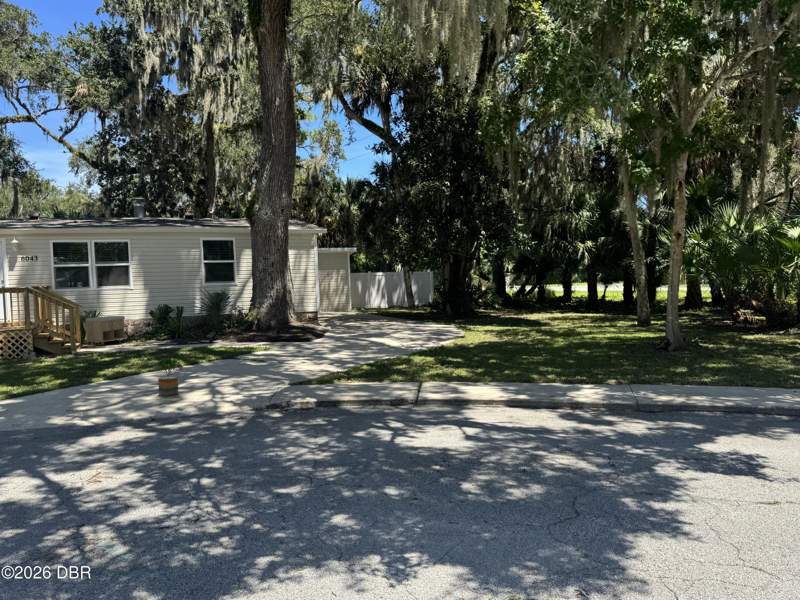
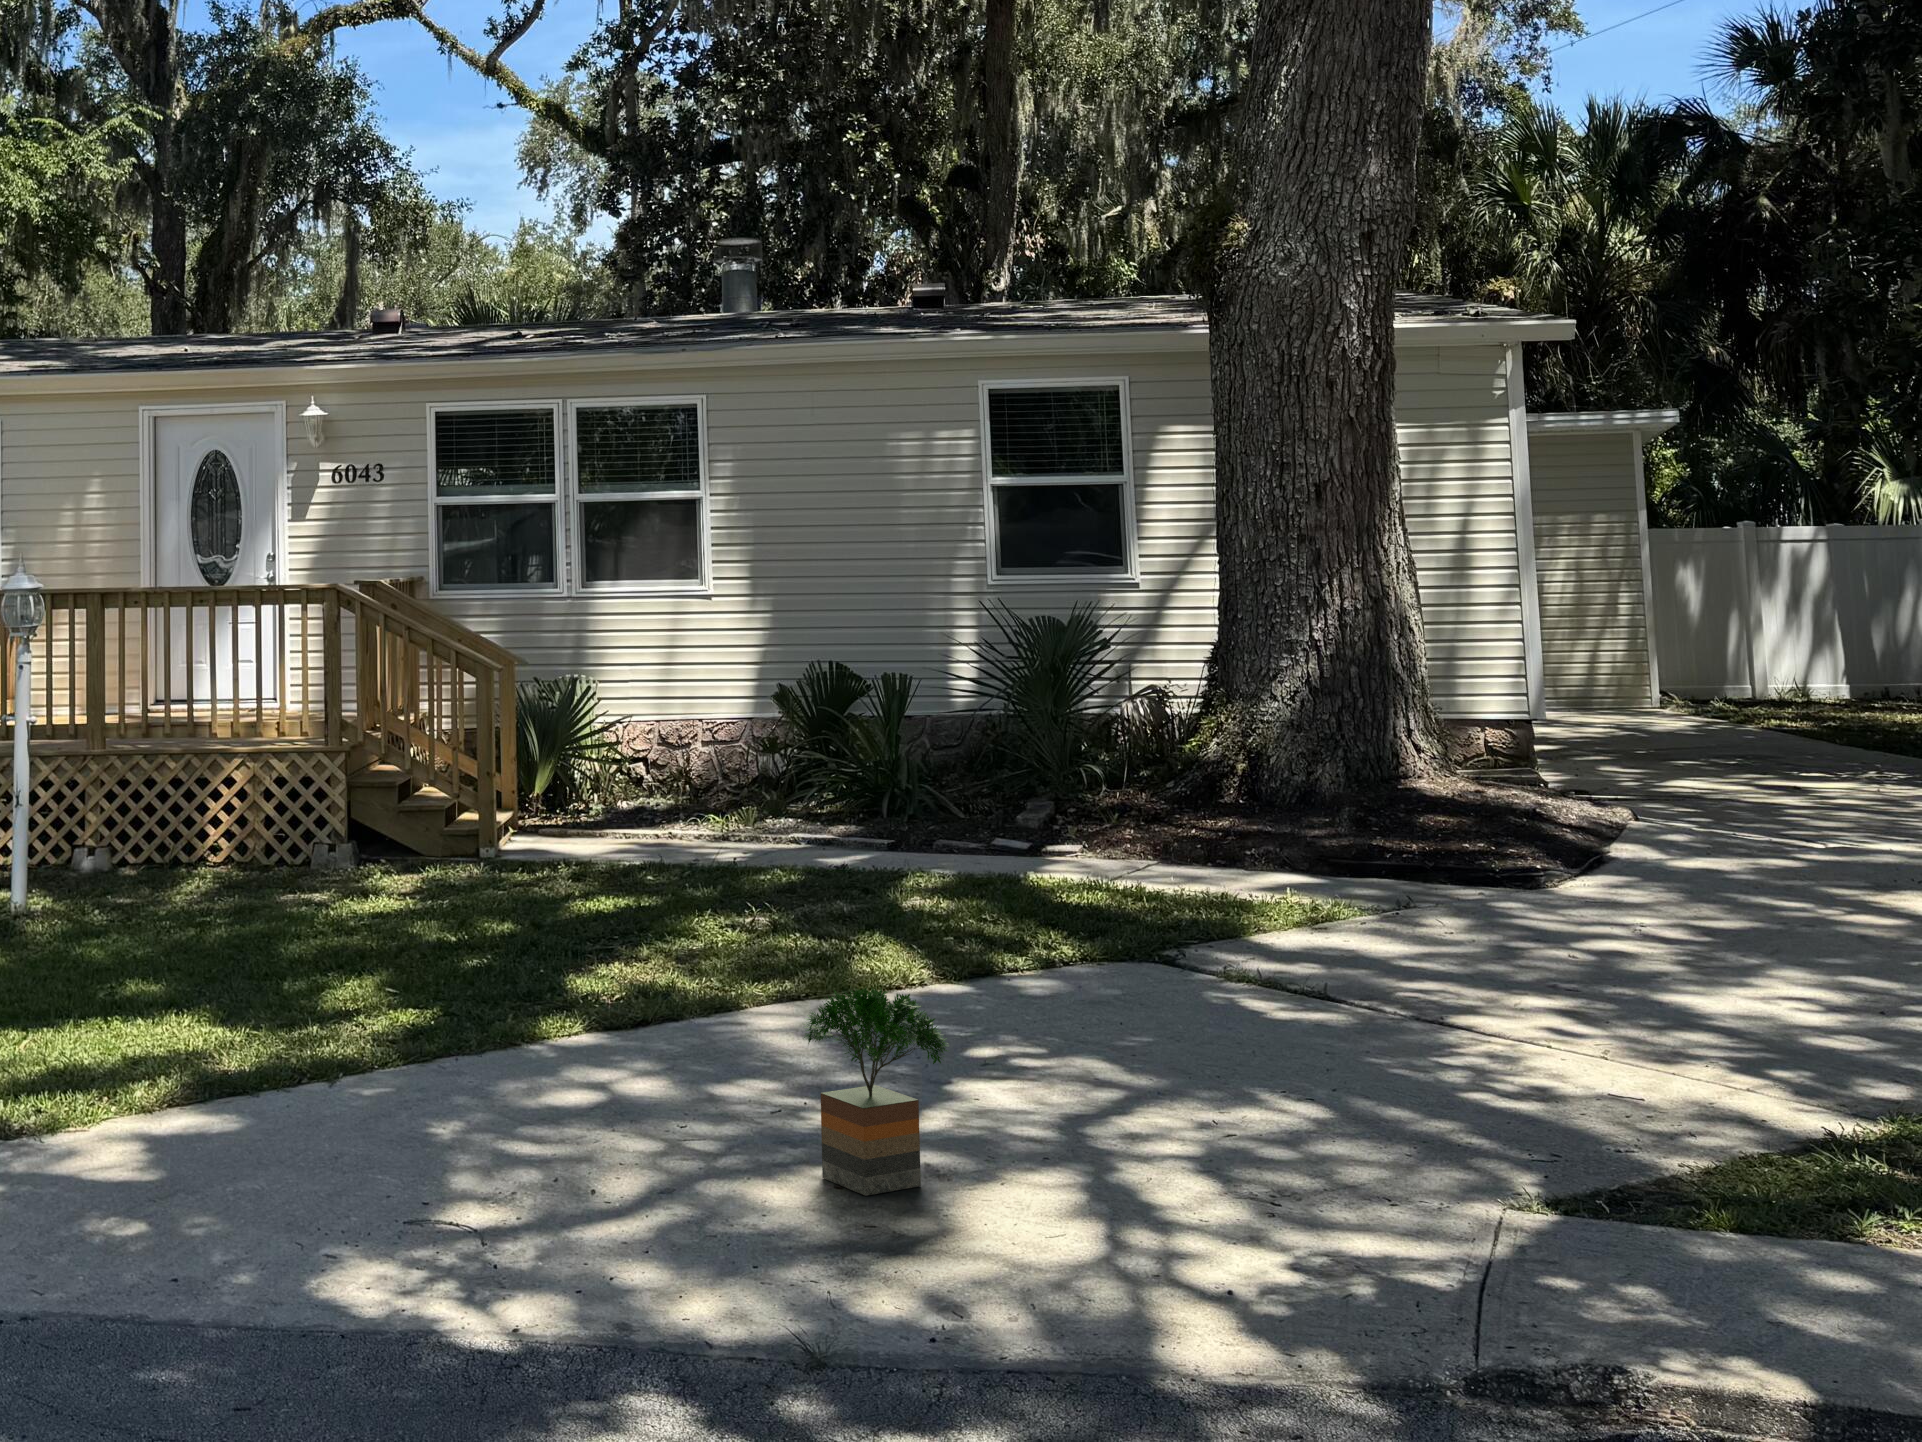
storage bench: present [86,316,125,344] -> none [535,701,680,819]

